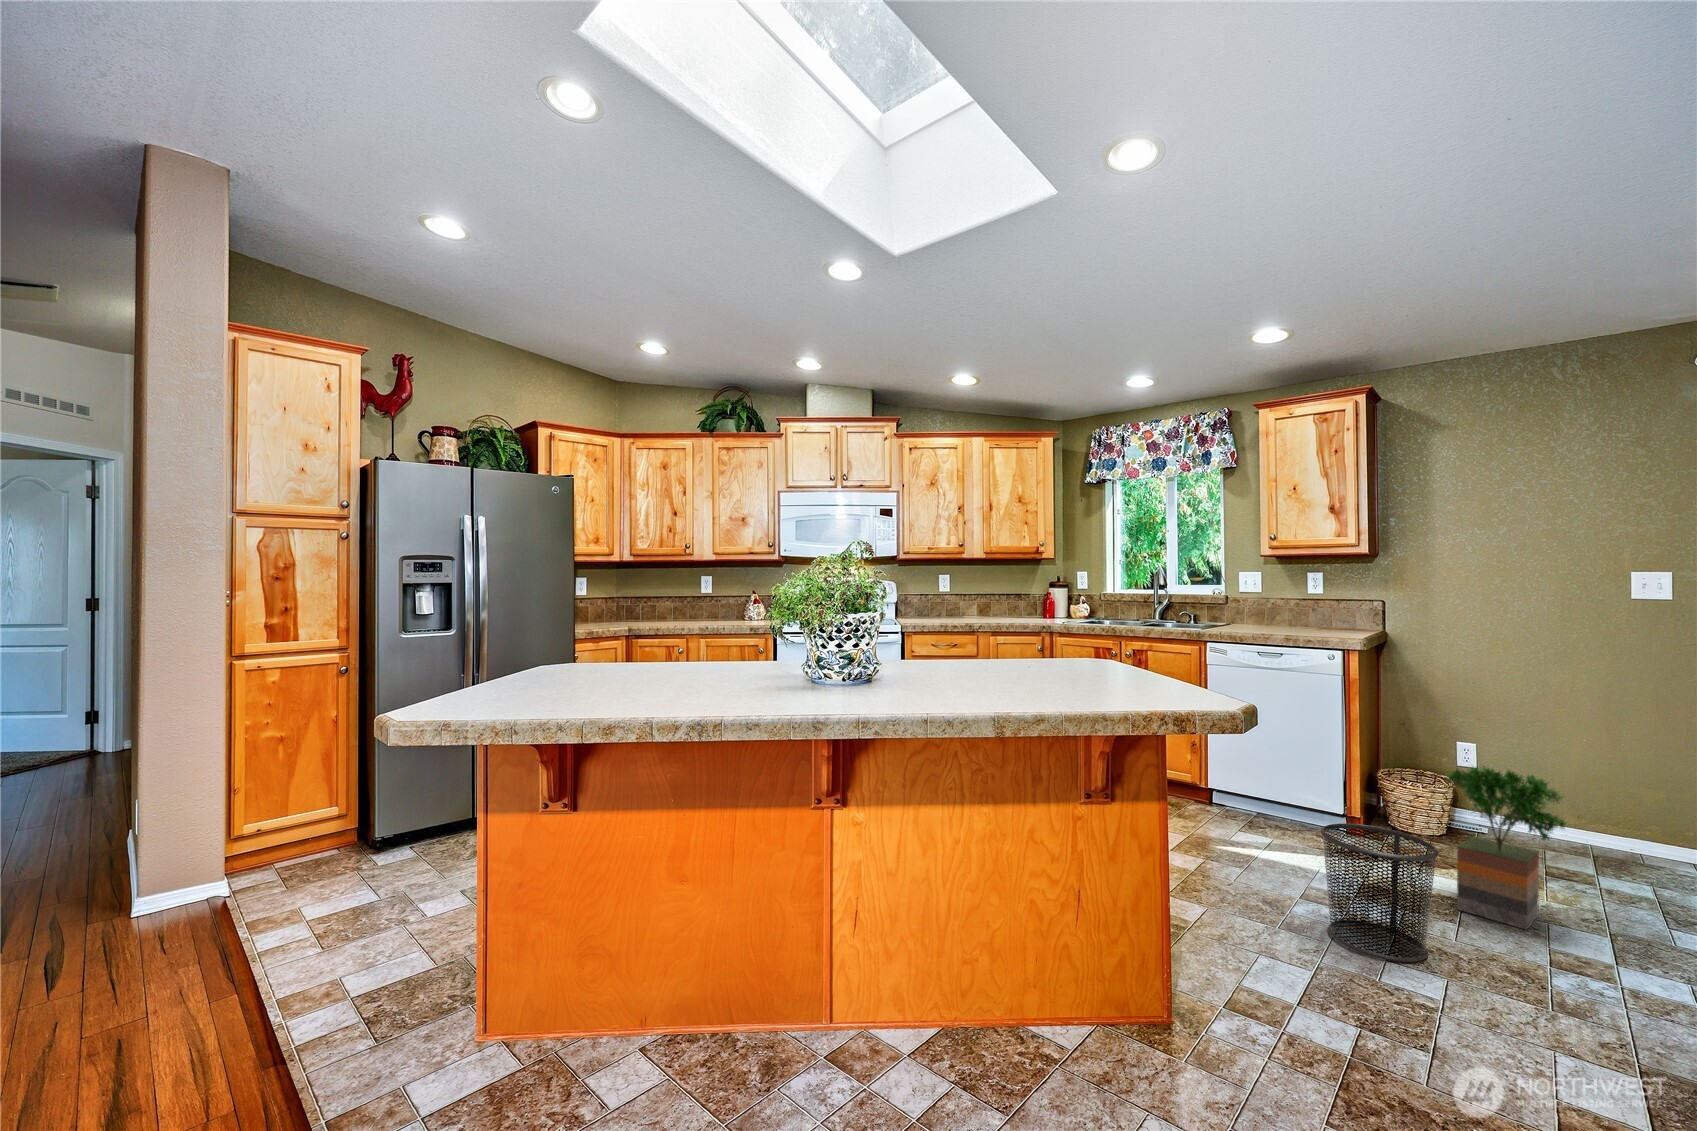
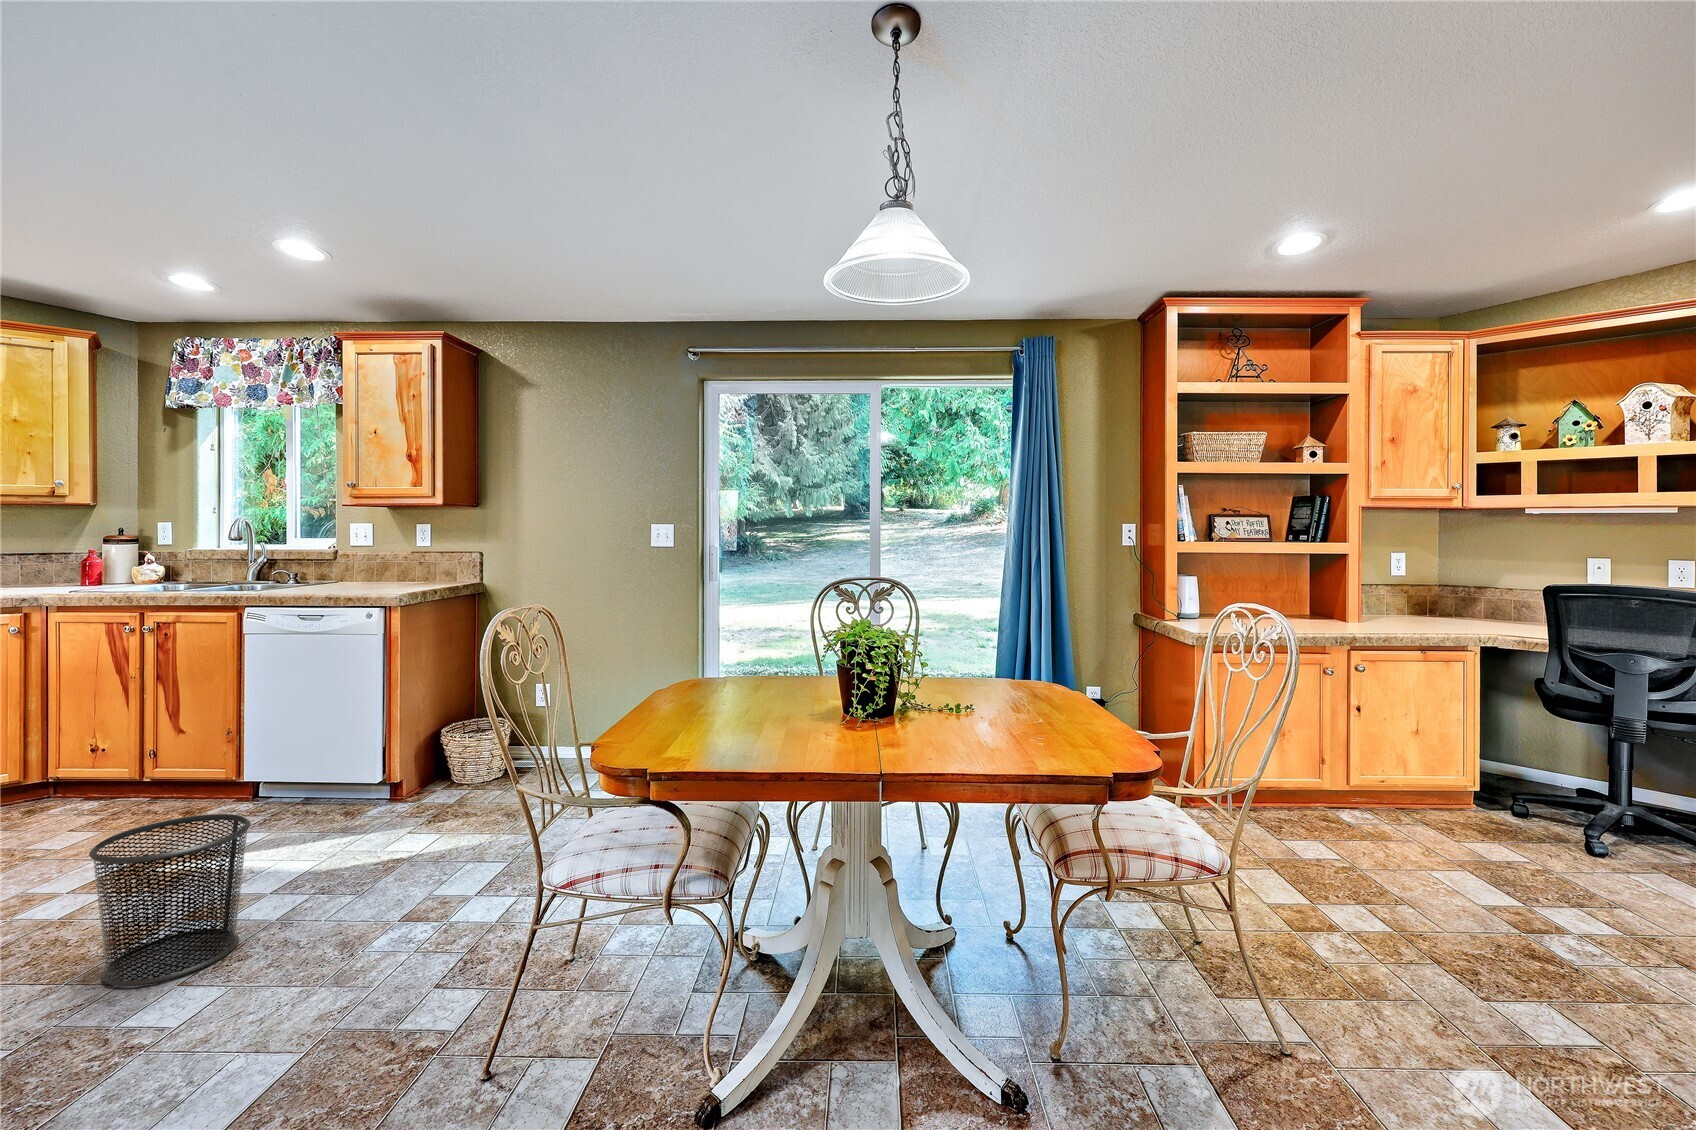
potted tree: present [1446,766,1566,929] -> none [361,716,476,880]

